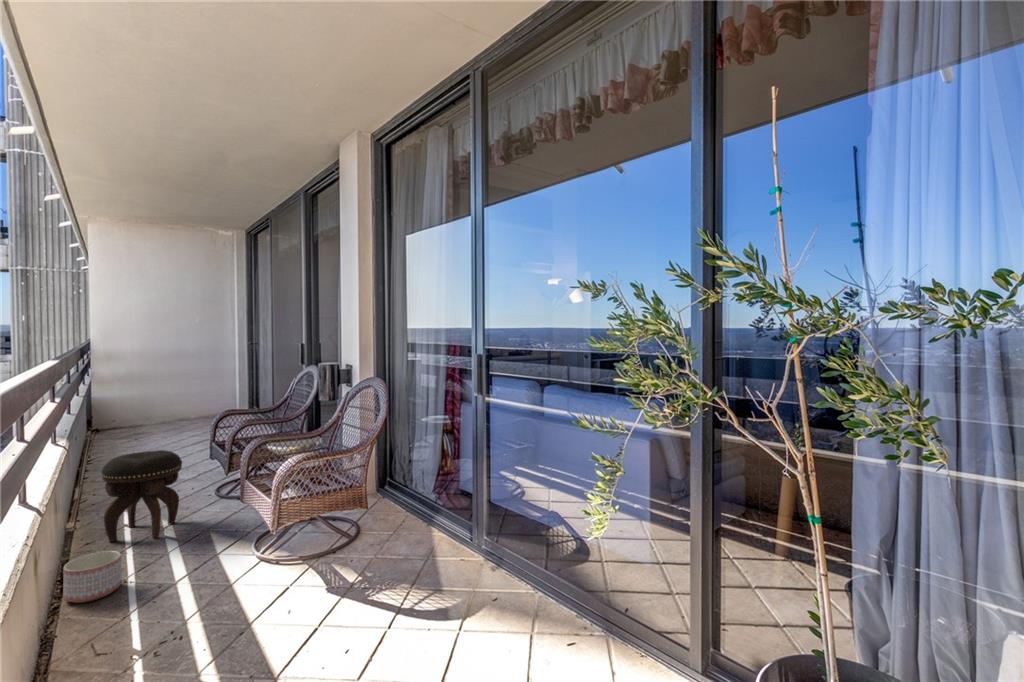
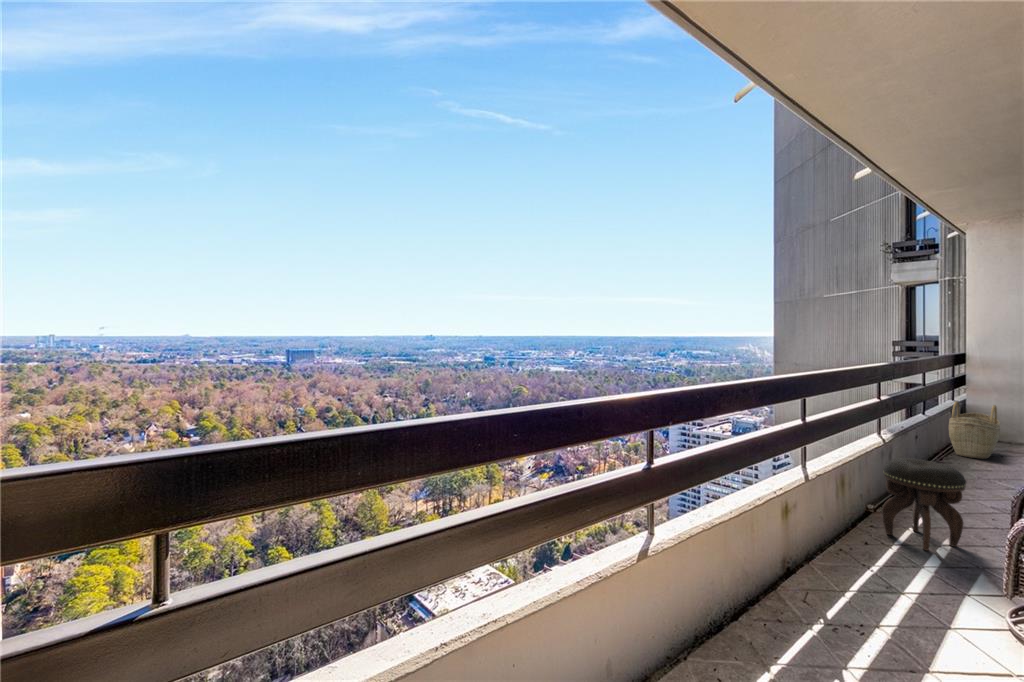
woven basket: none [90,395,136,449] -> present [949,401,1000,459]
planter: present [63,551,121,603] -> none [819,527,864,569]

